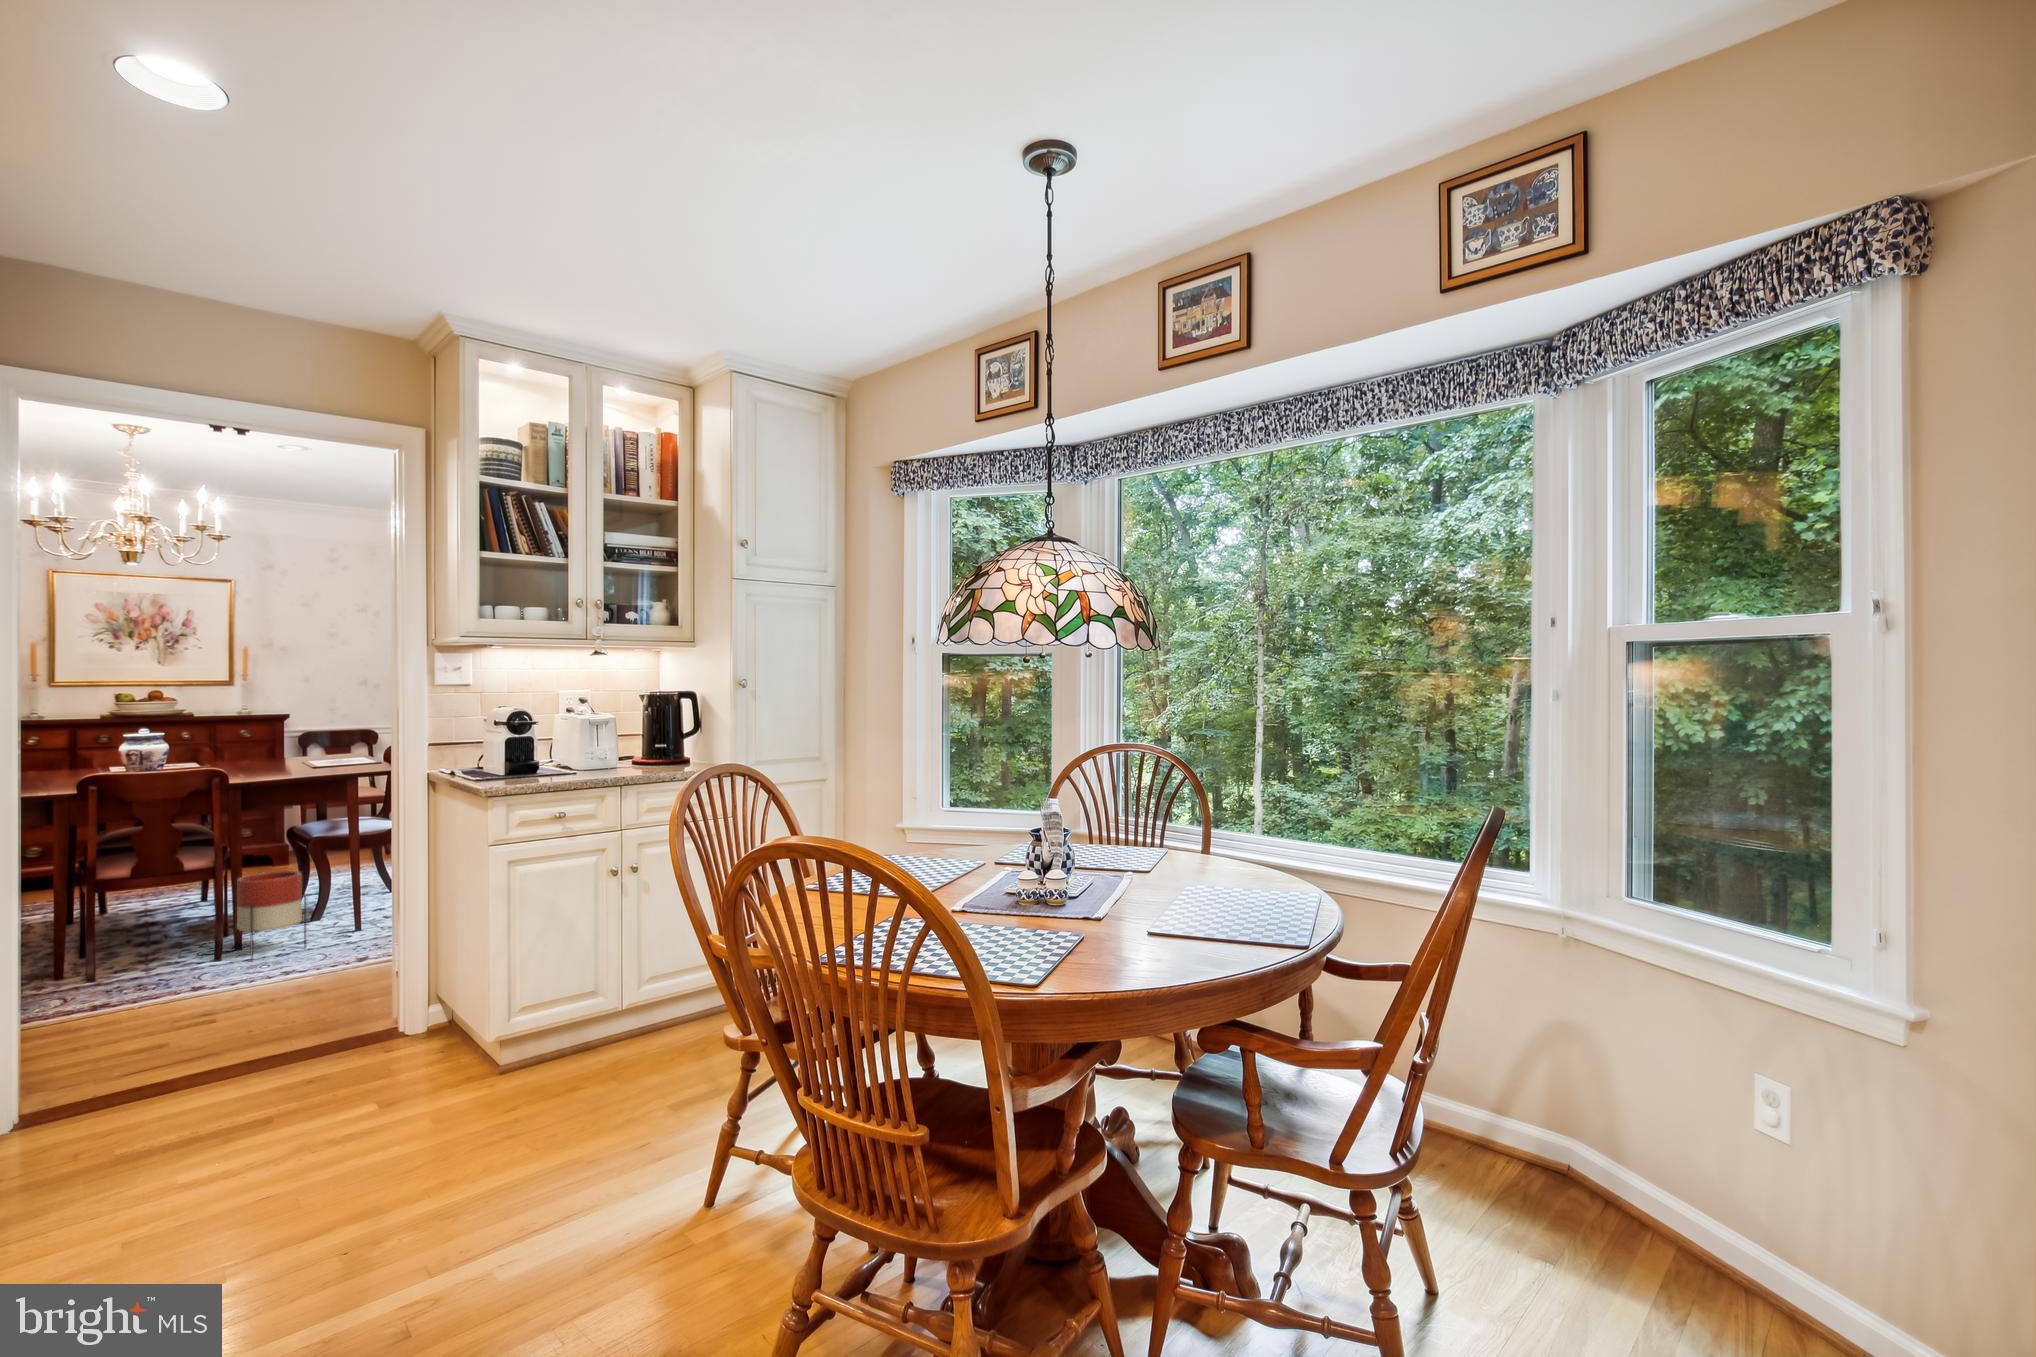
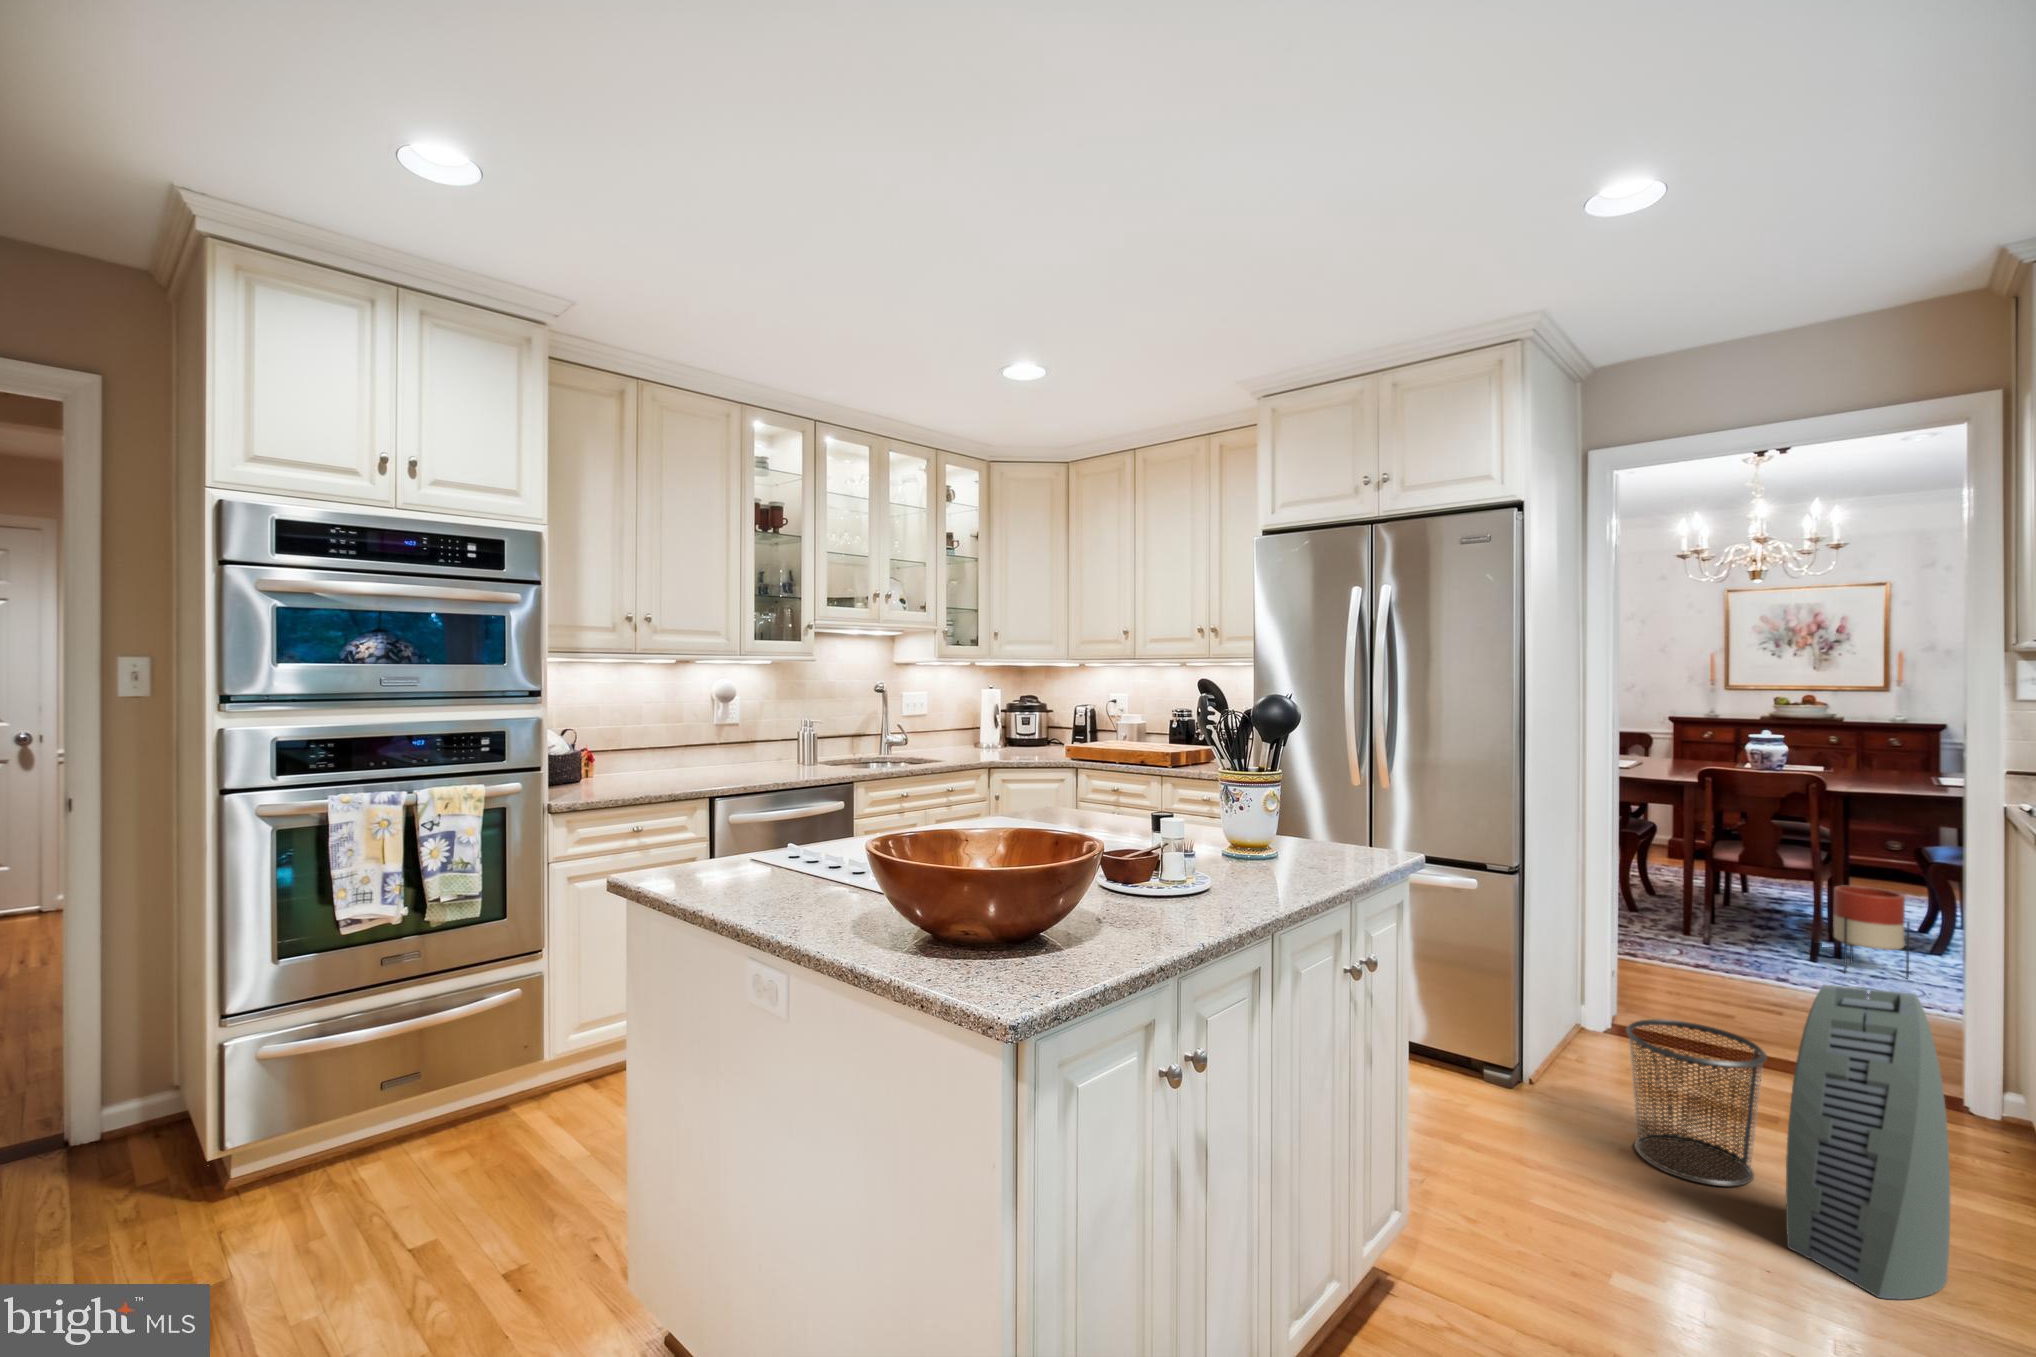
air purifier: none [346,938,467,1225] -> present [1786,985,1950,1300]
waste bin: none [129,1045,297,1236] -> present [1626,1019,1767,1187]

